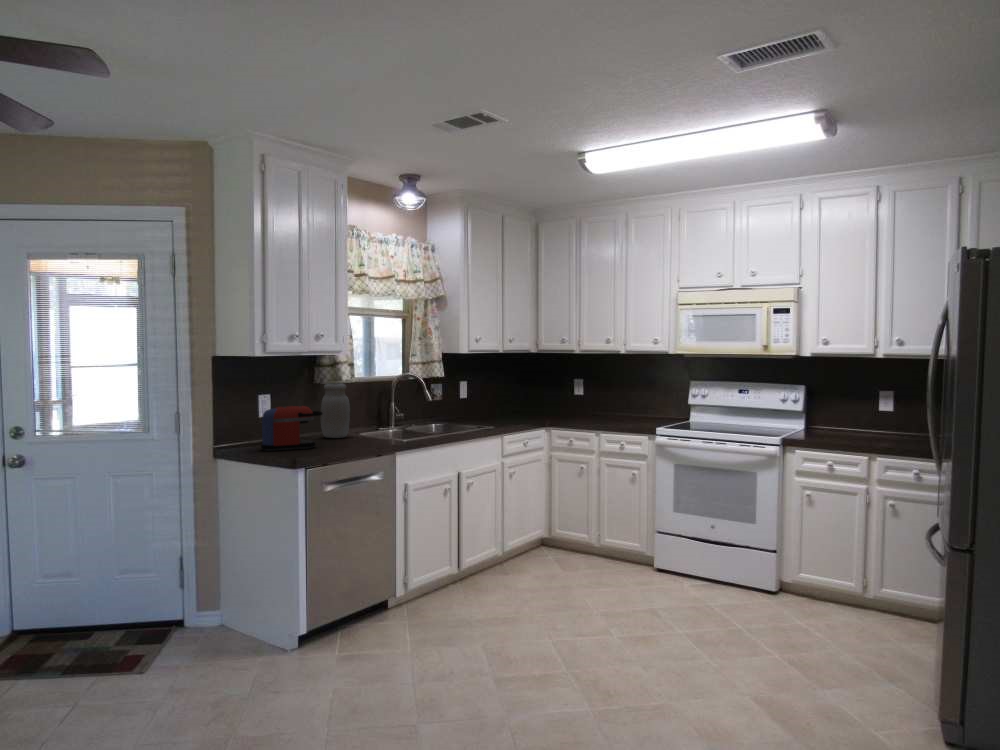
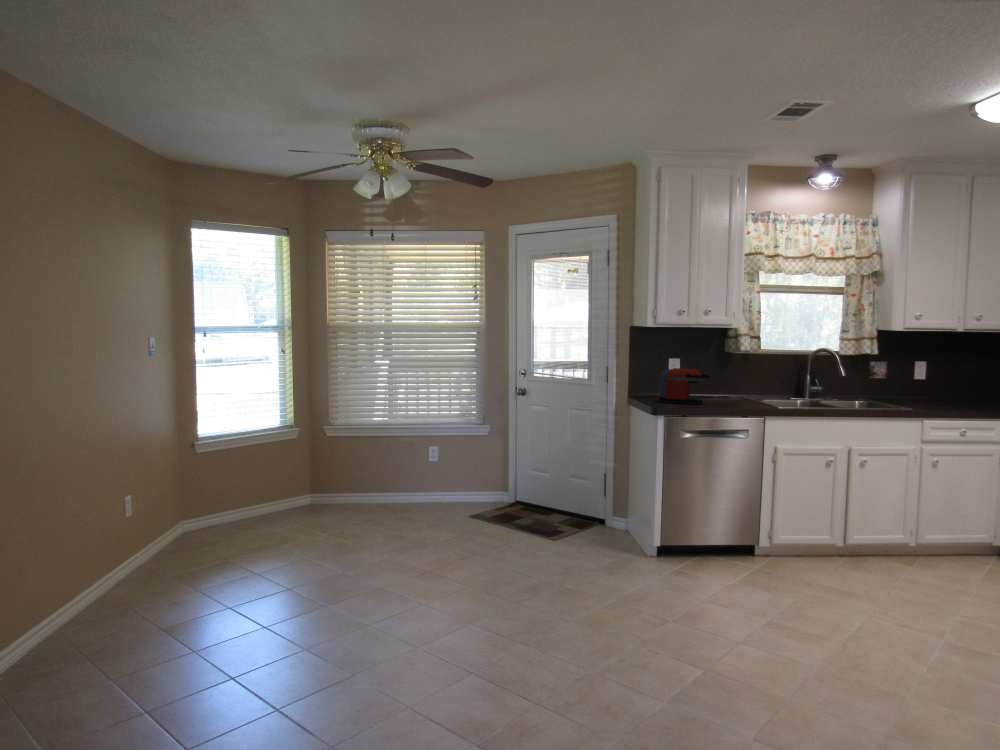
jar: present [321,383,350,438] -> none [727,353,753,401]

